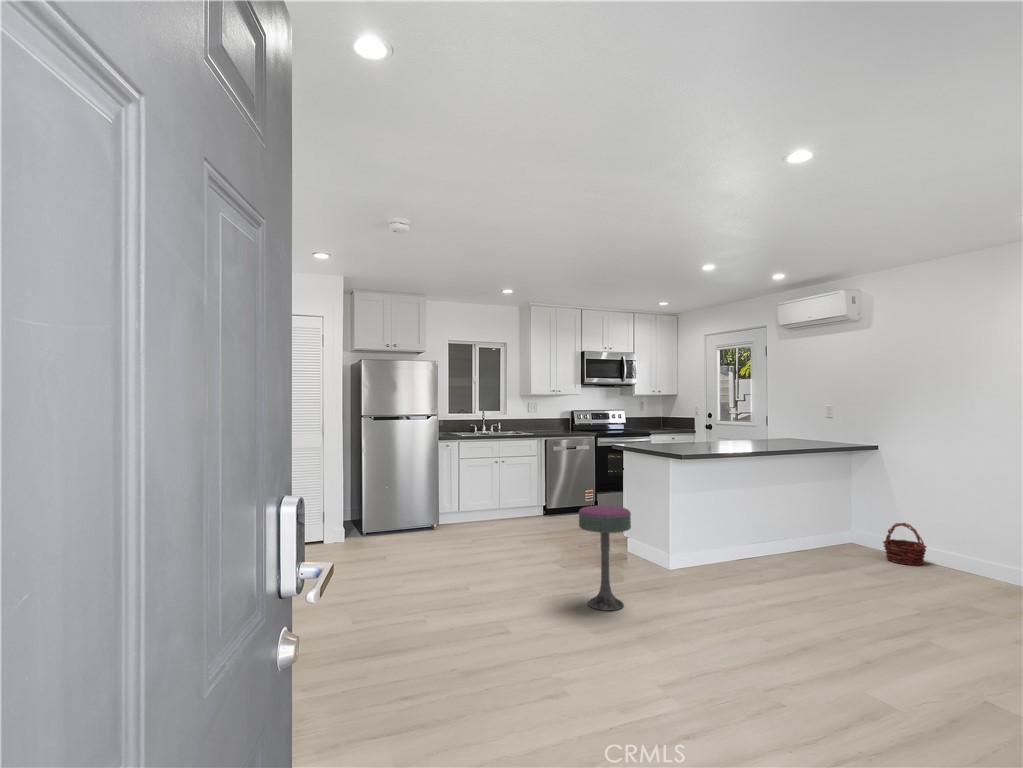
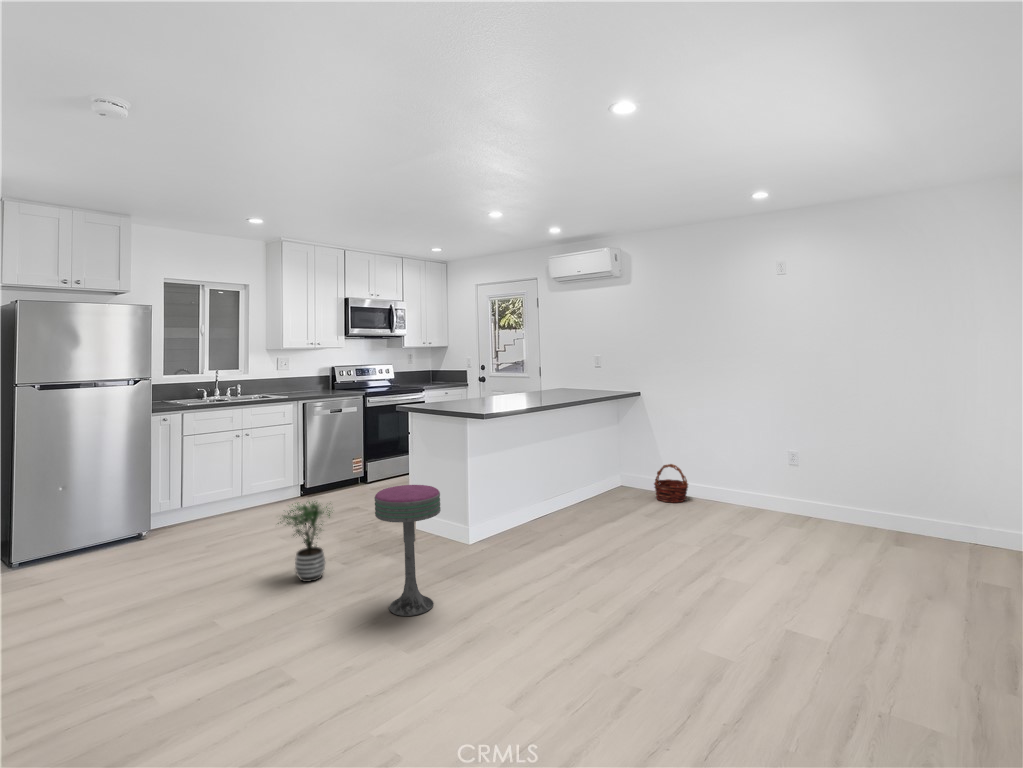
potted plant: none [511,511,556,576] -> present [278,501,331,582]

